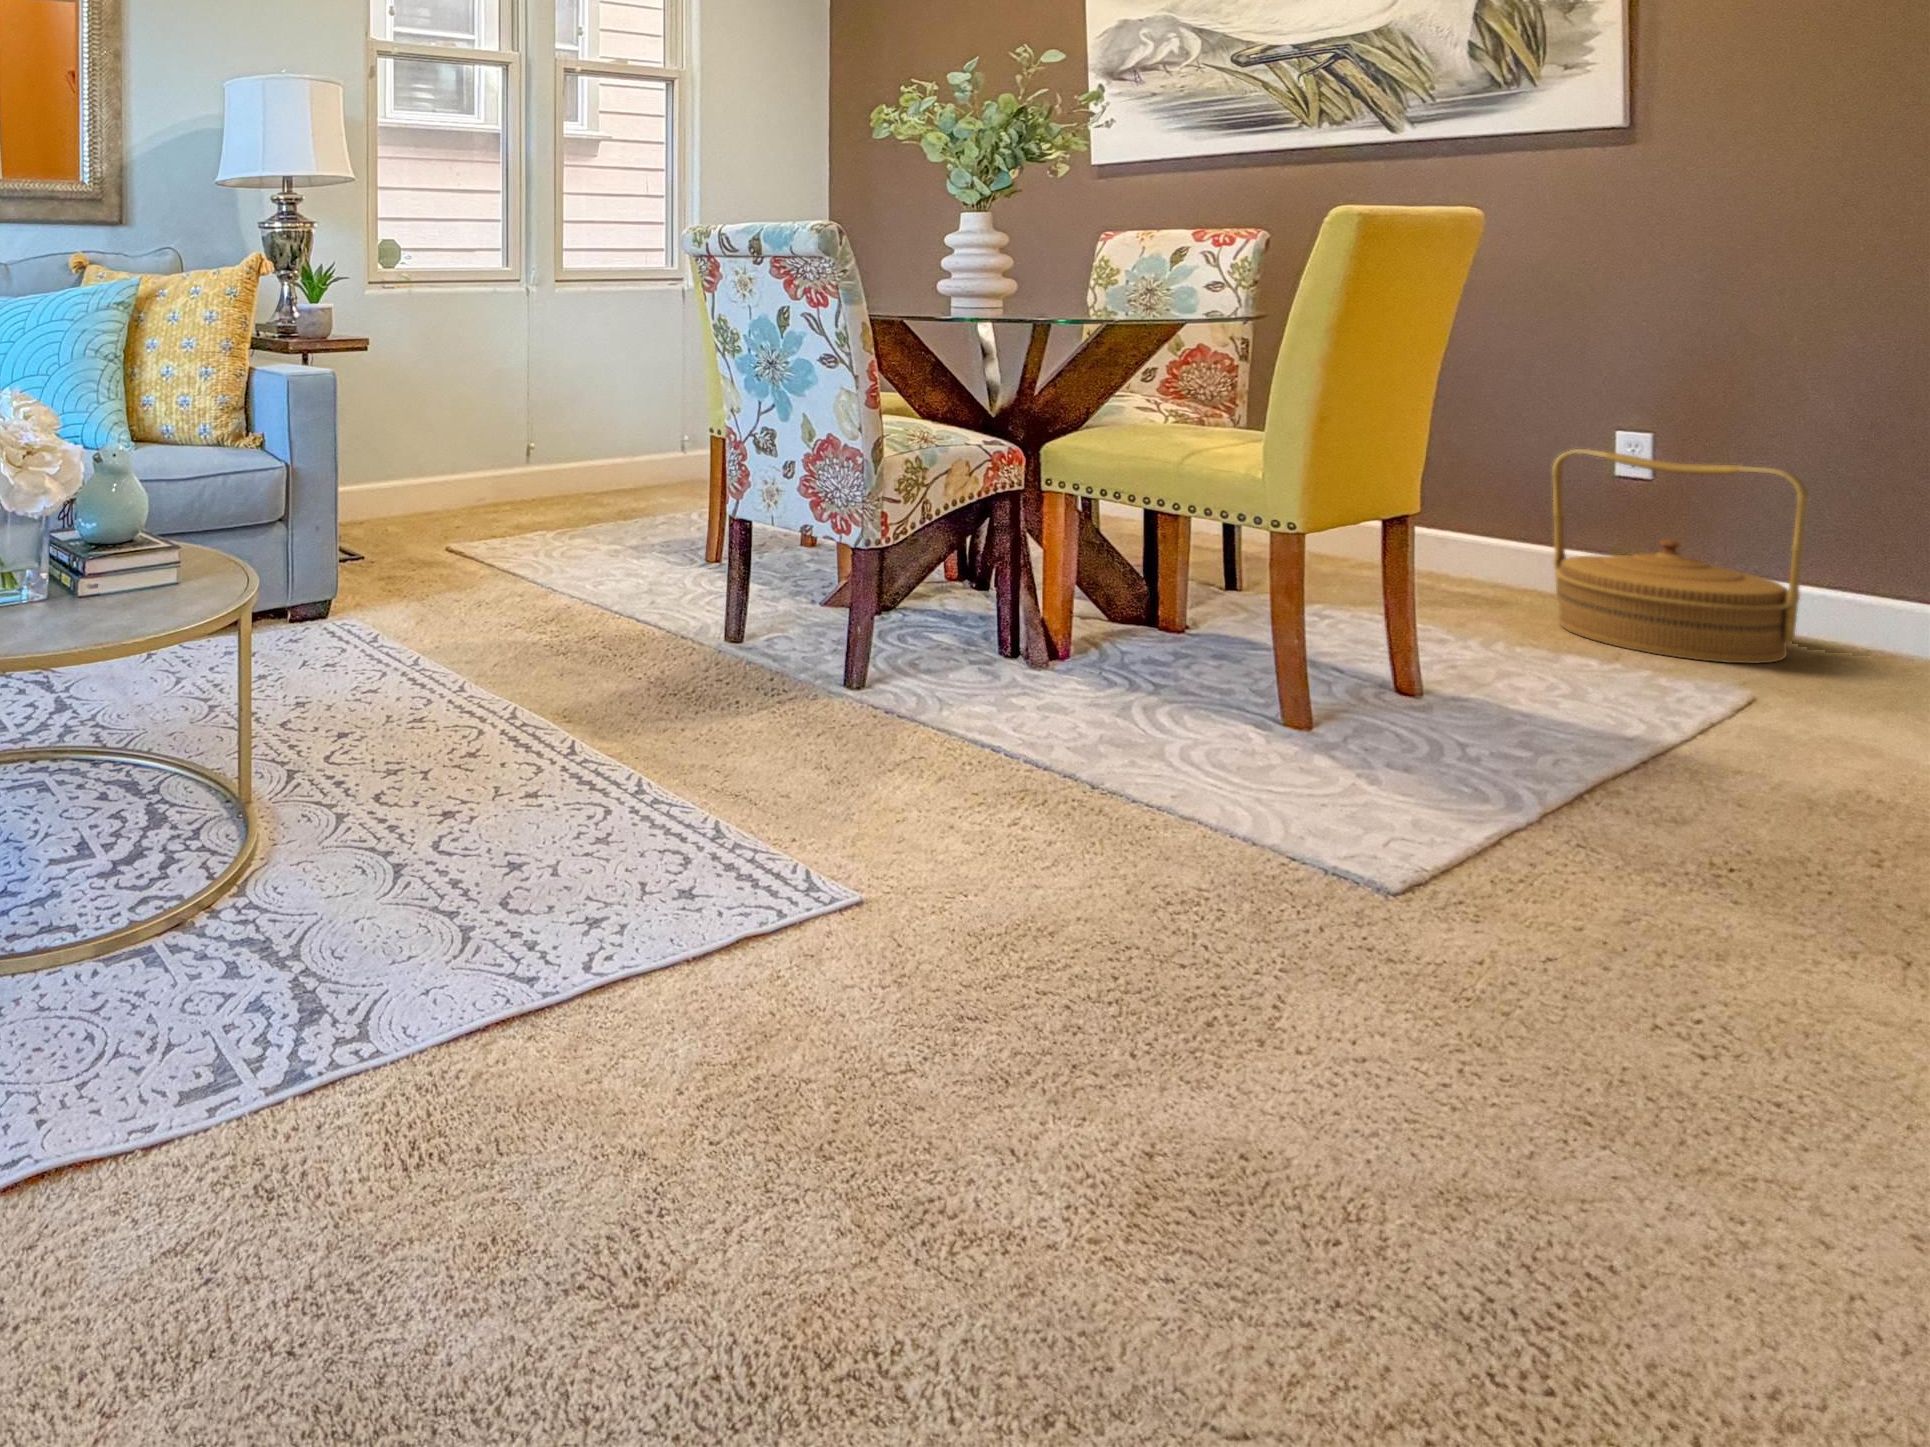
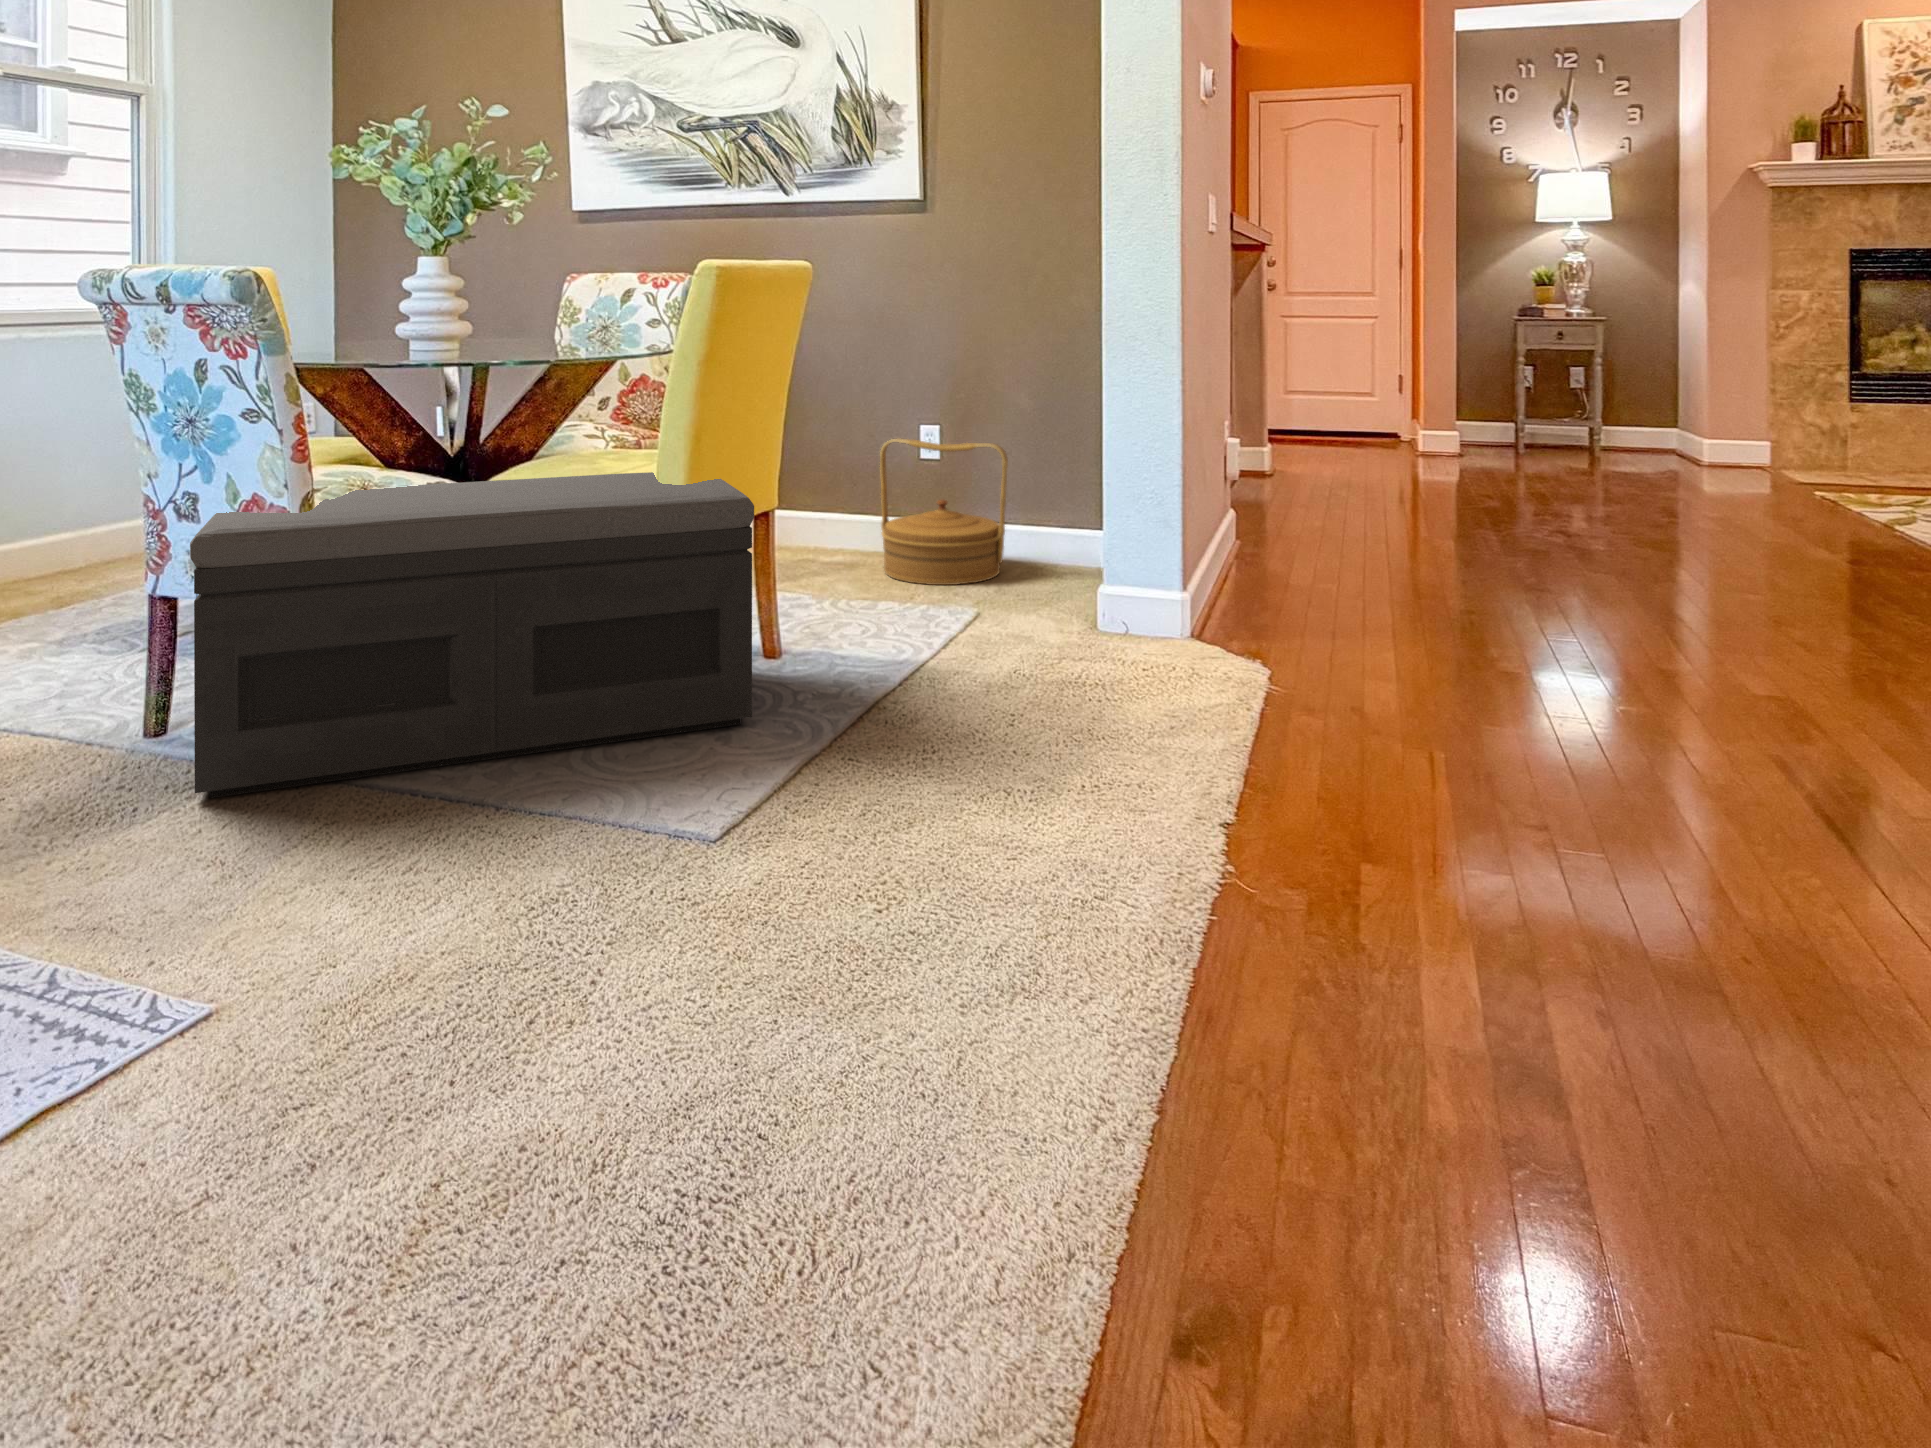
storage bench: none [782,435,1403,762] -> present [190,472,754,798]

